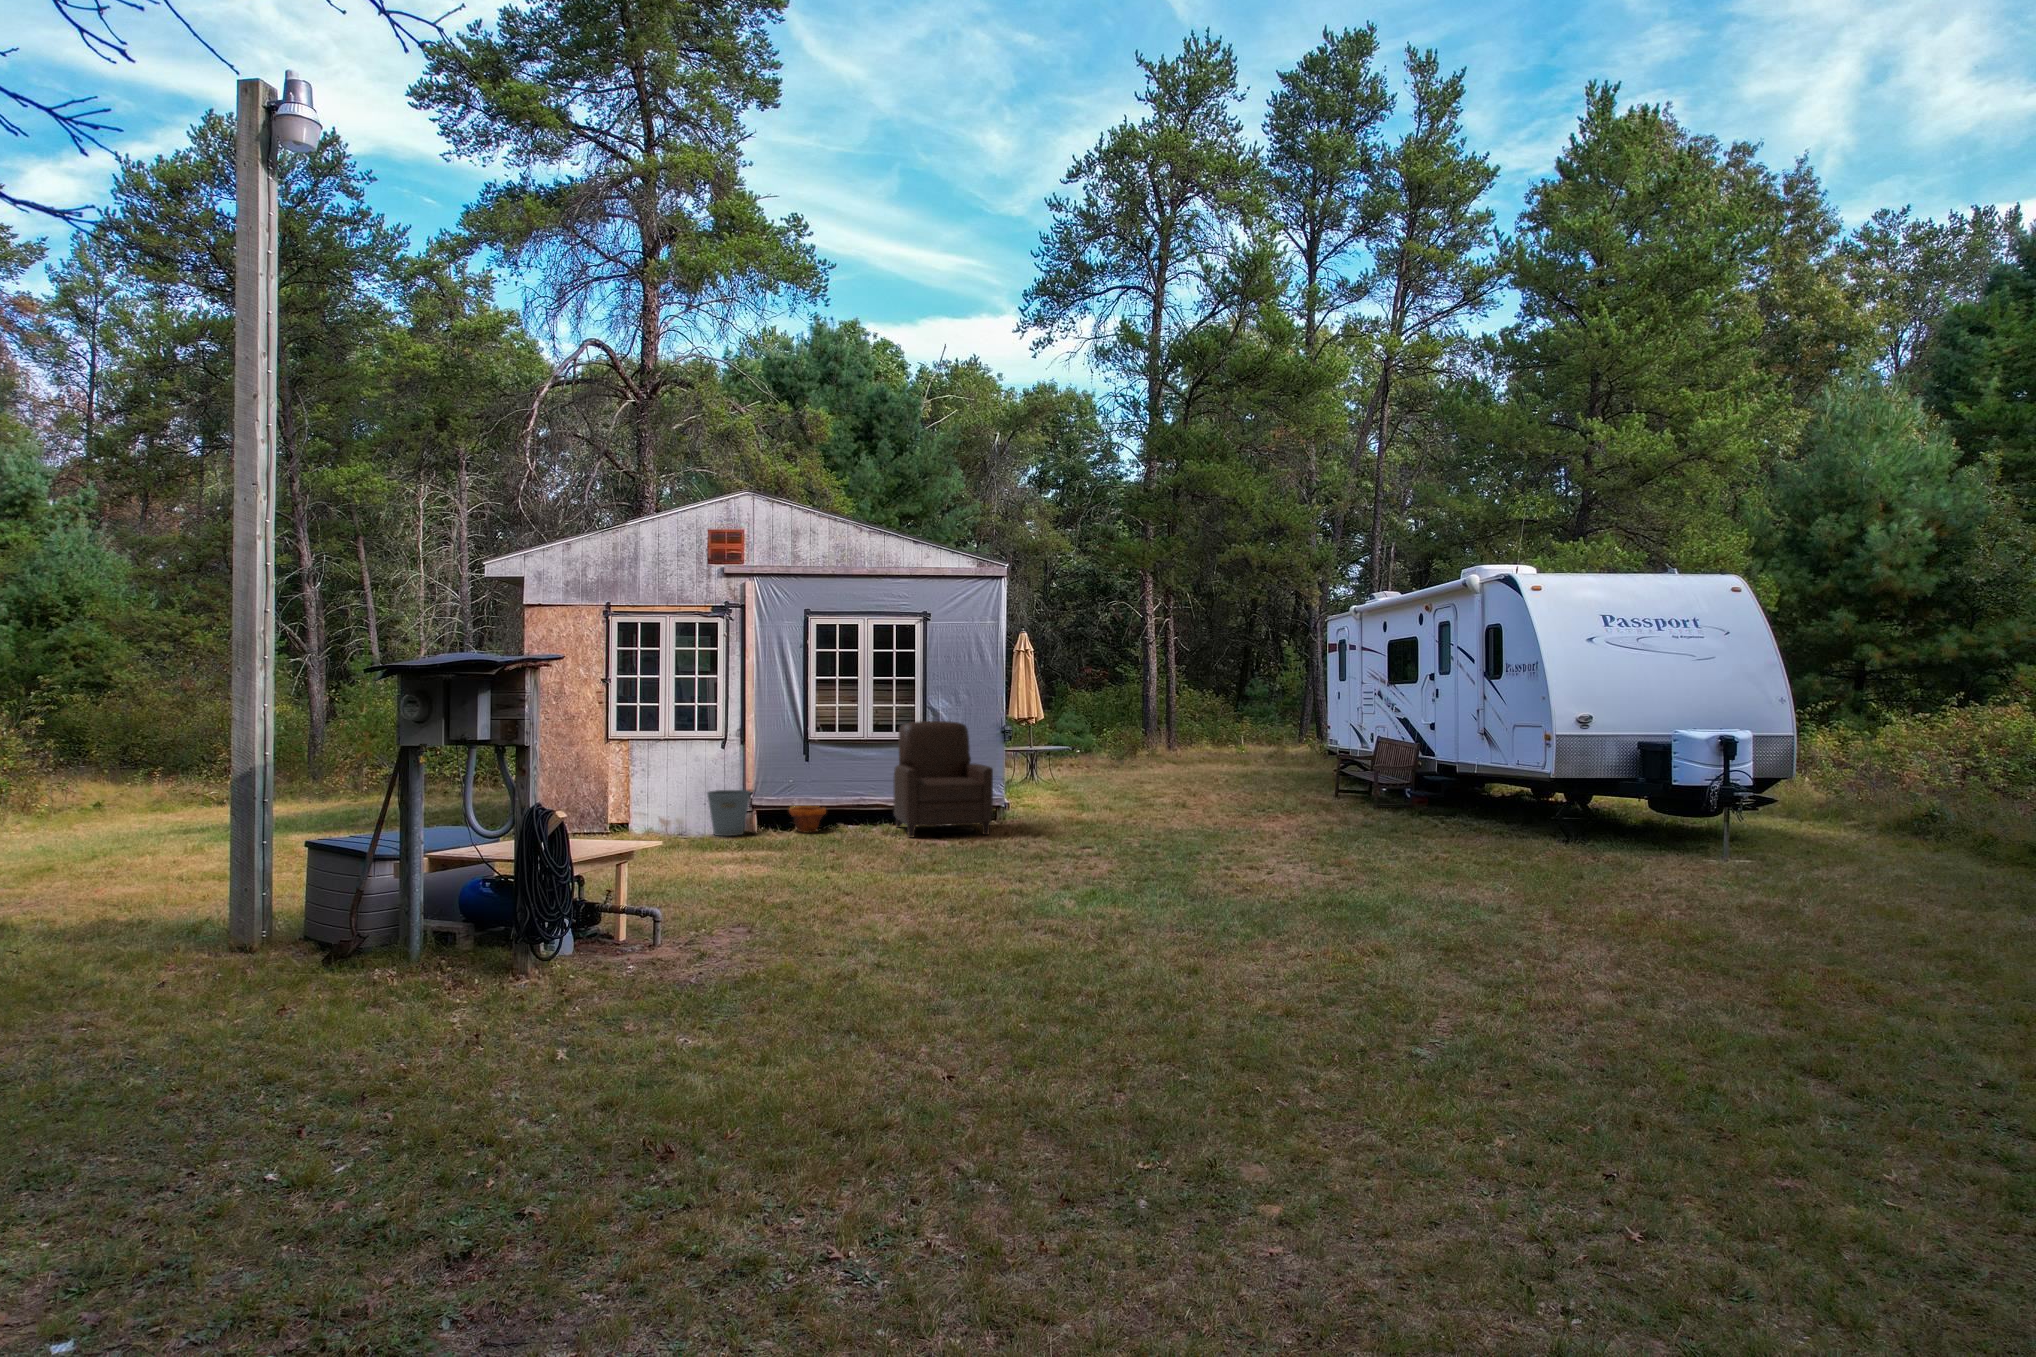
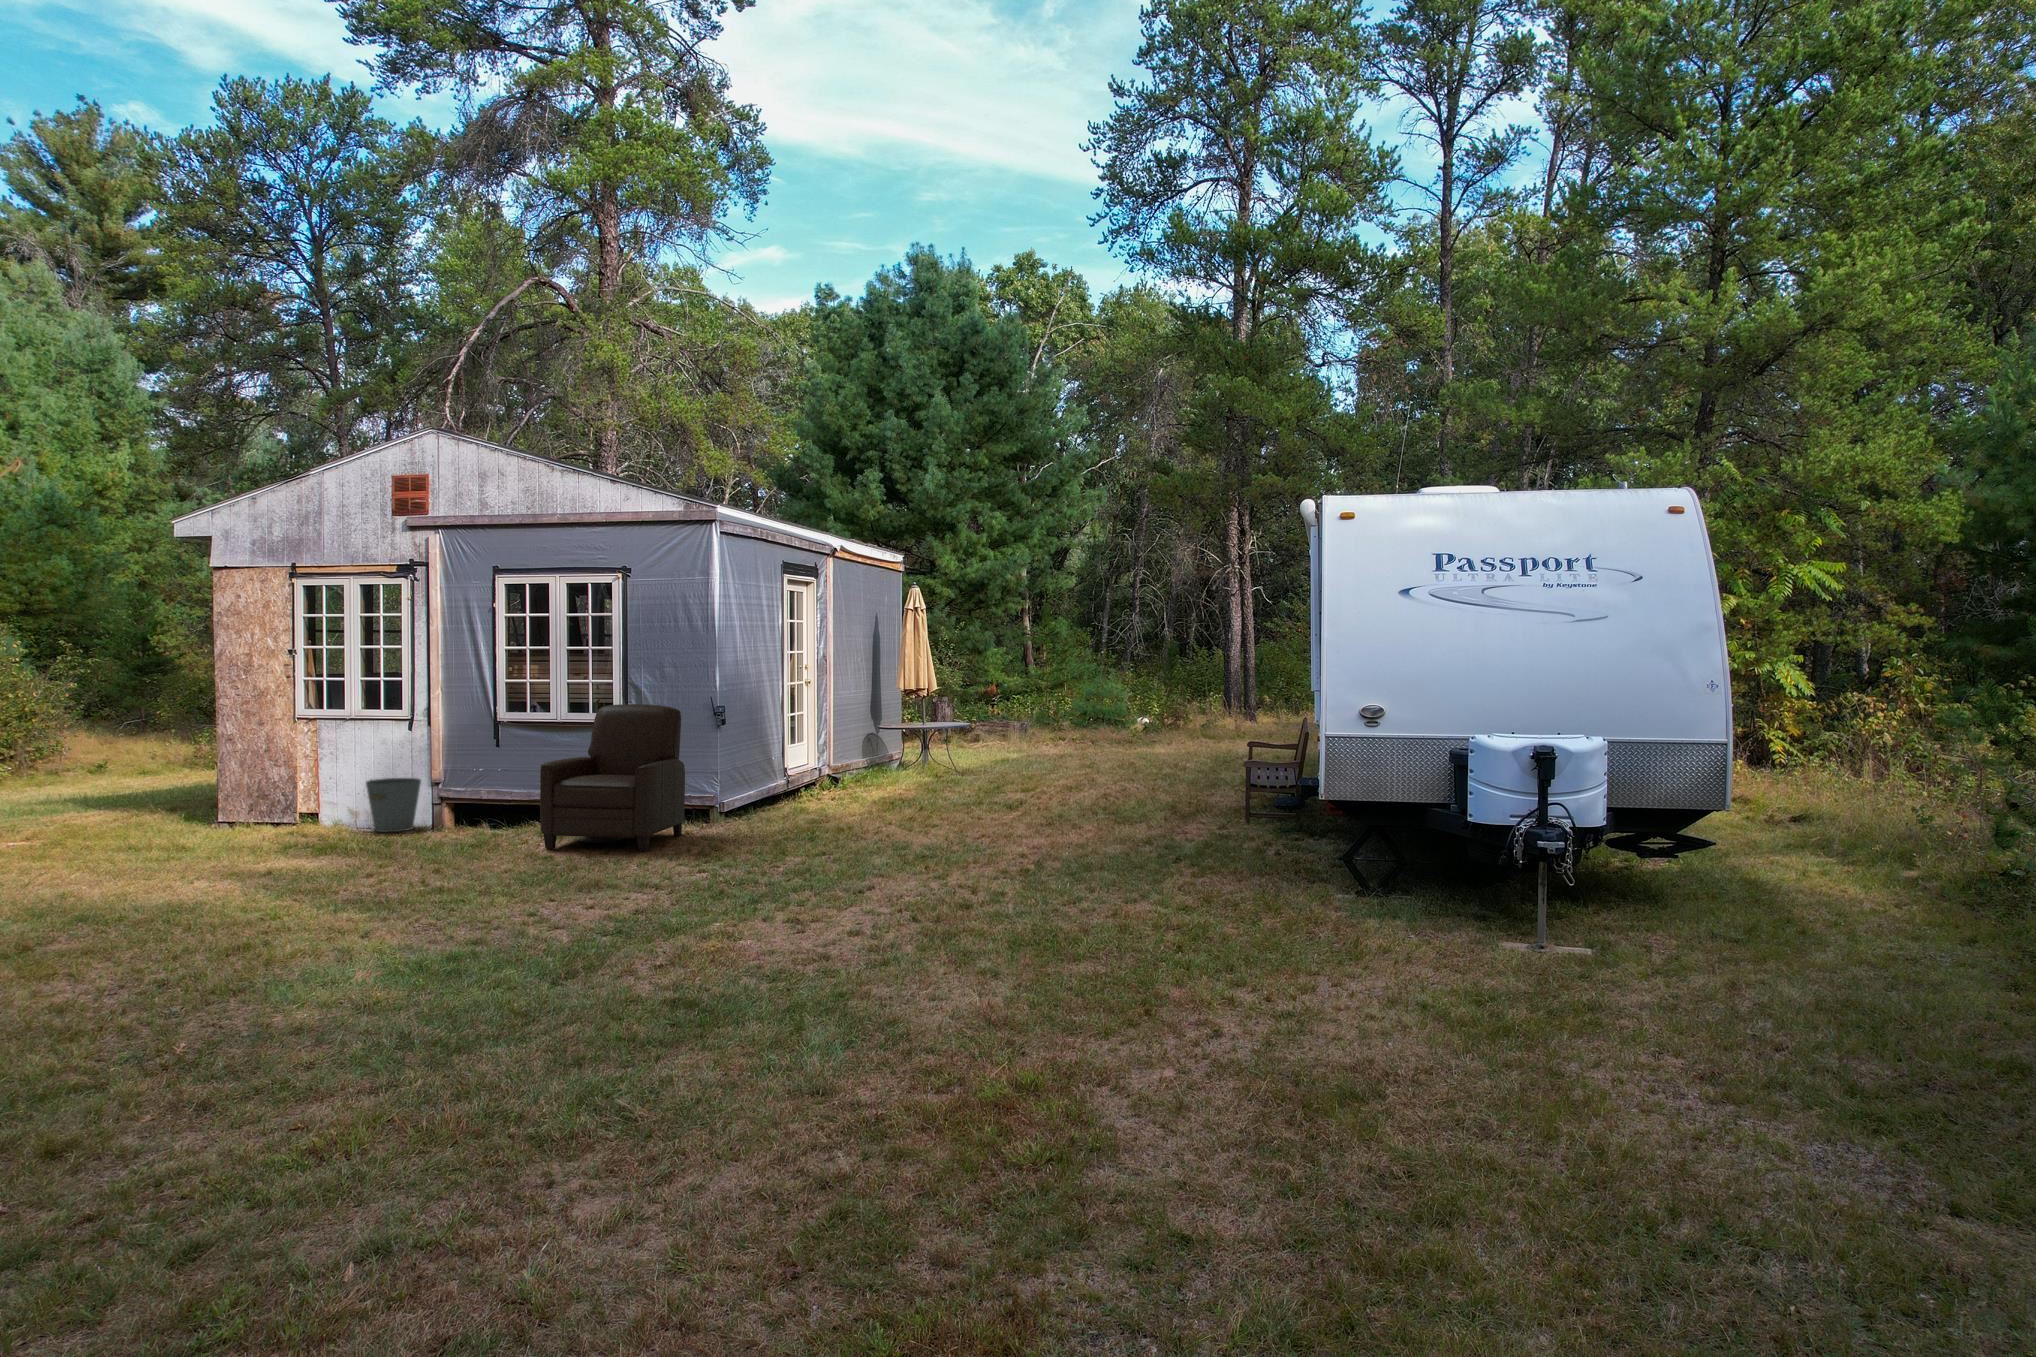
planter: present [789,806,826,832] -> none [457,801,506,834]

